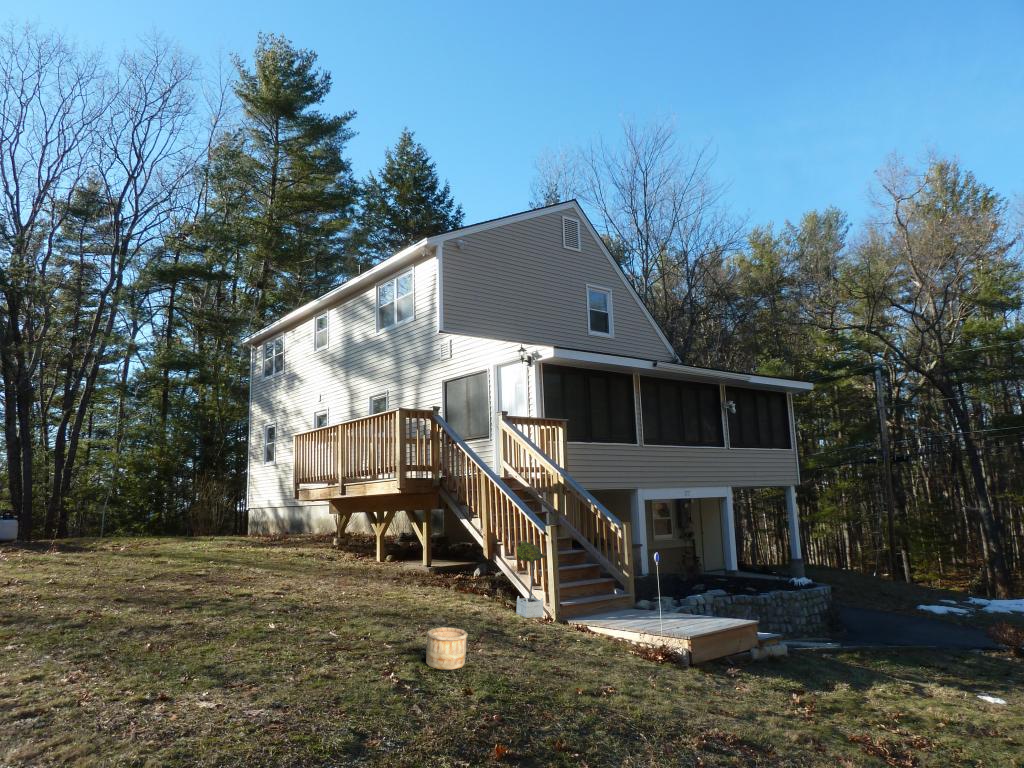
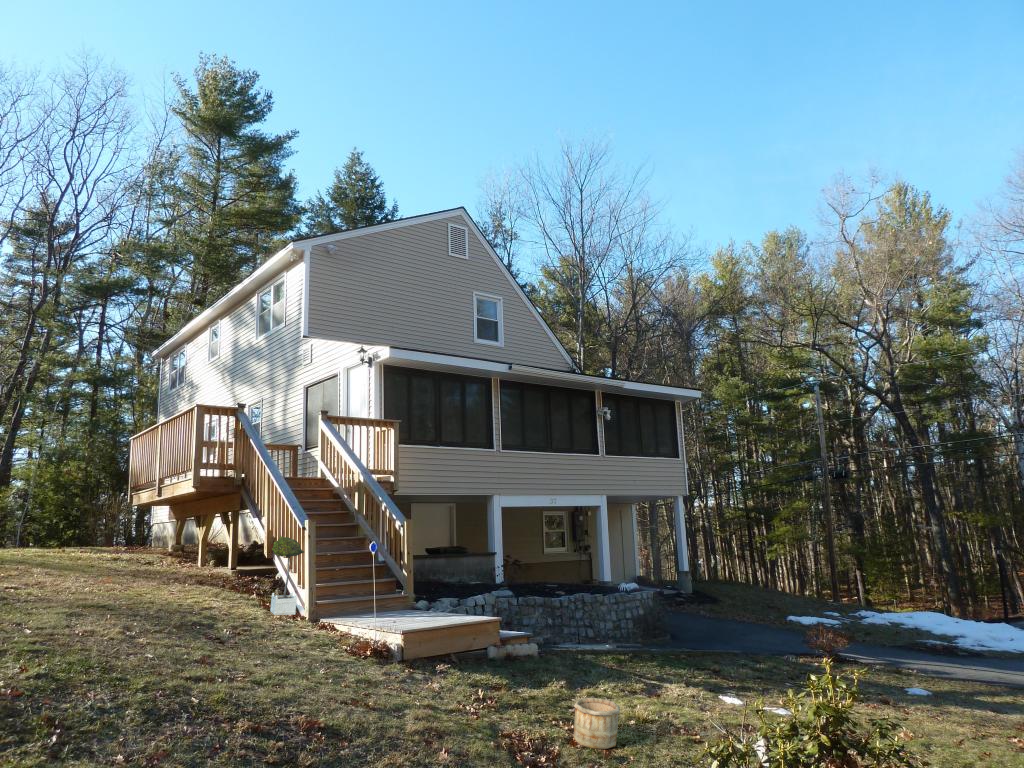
wooden bucket: present [426,627,468,670] -> present [574,698,620,749]

